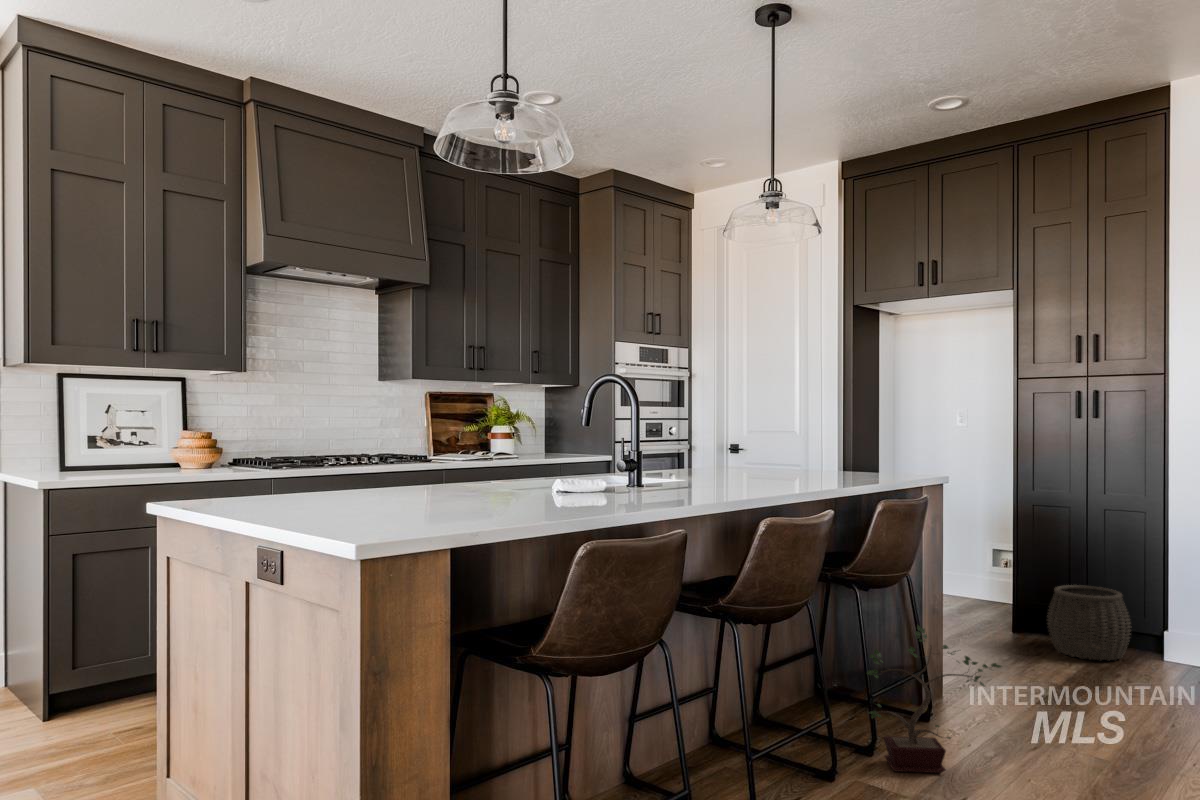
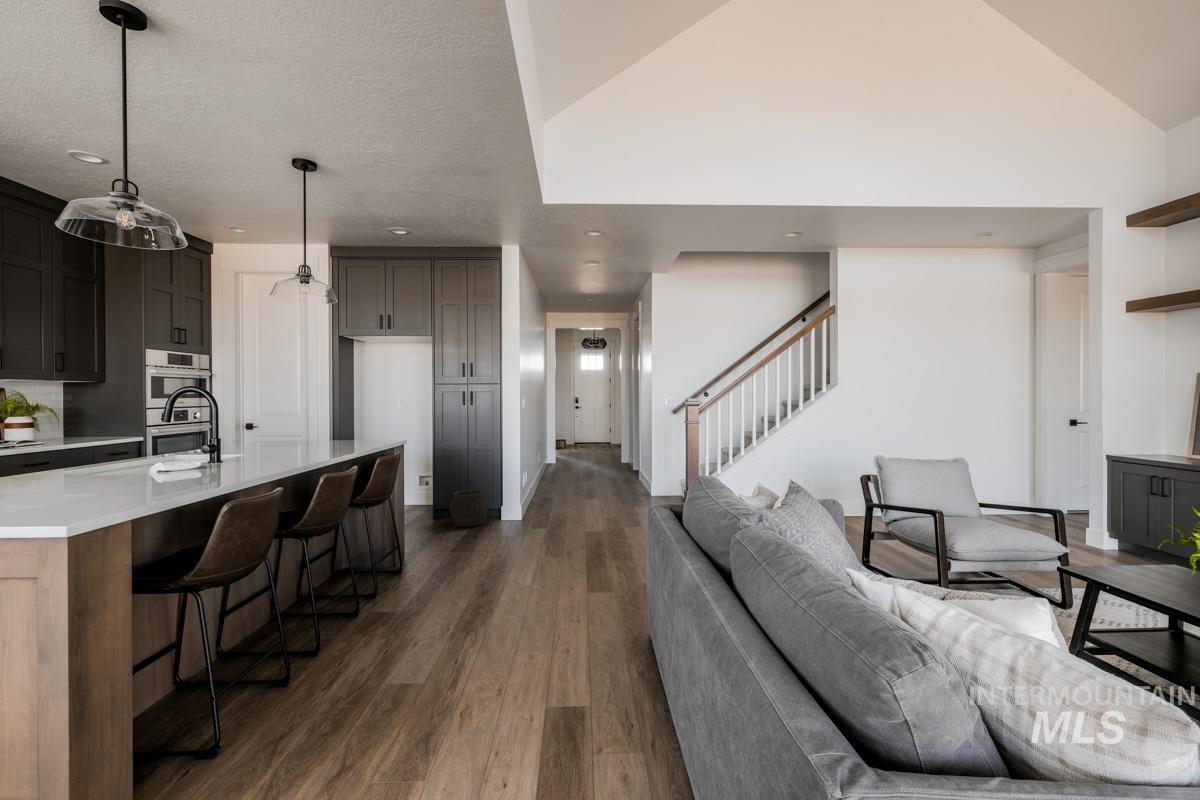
potted plant: present [867,625,1001,773] -> none [373,522,442,601]

